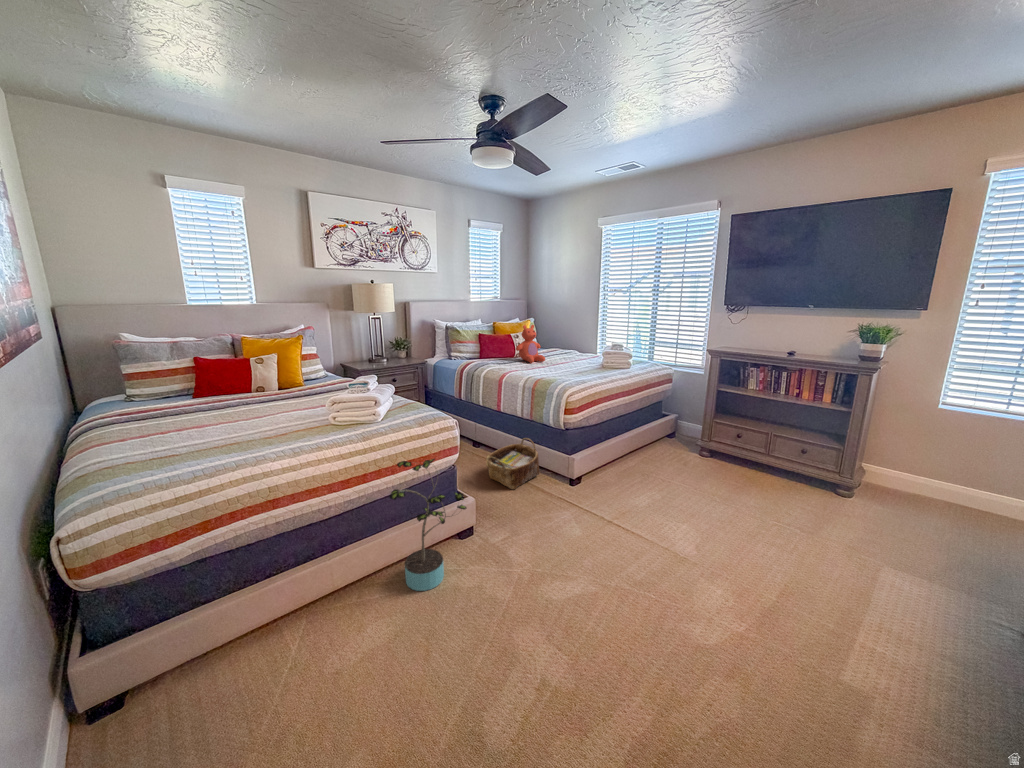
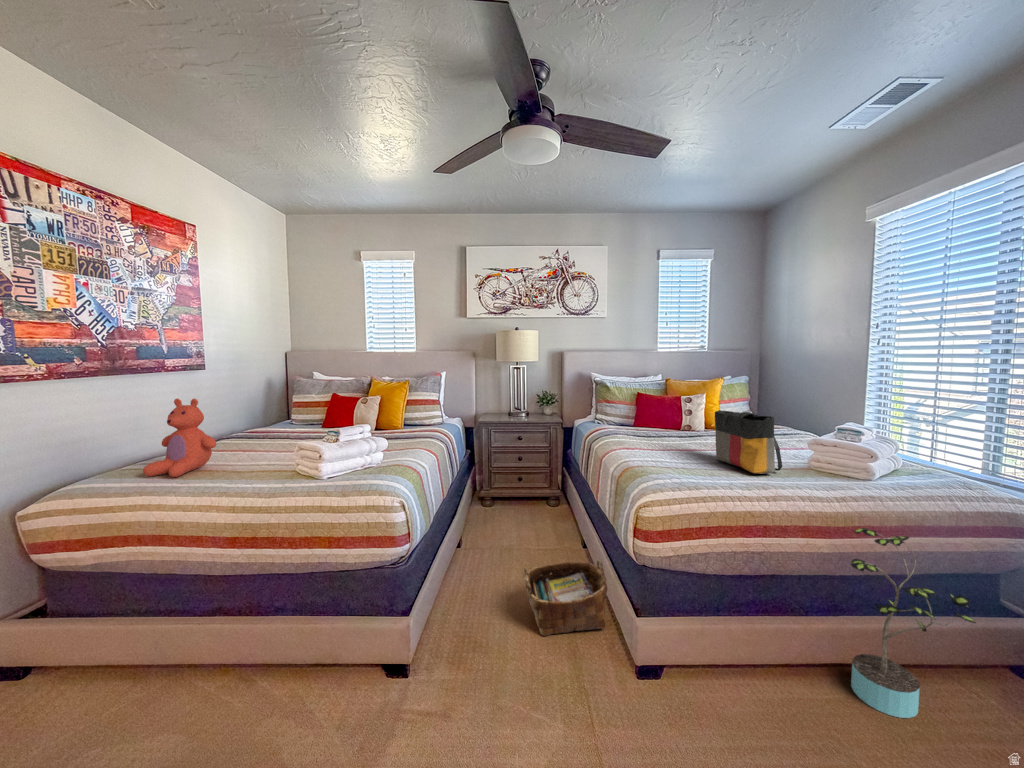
teddy bear: present [516,325,545,363] -> present [143,398,216,477]
tote bag: none [565,340,602,372] -> present [715,410,782,474]
potted plant: present [389,459,466,591] -> present [851,528,976,718]

